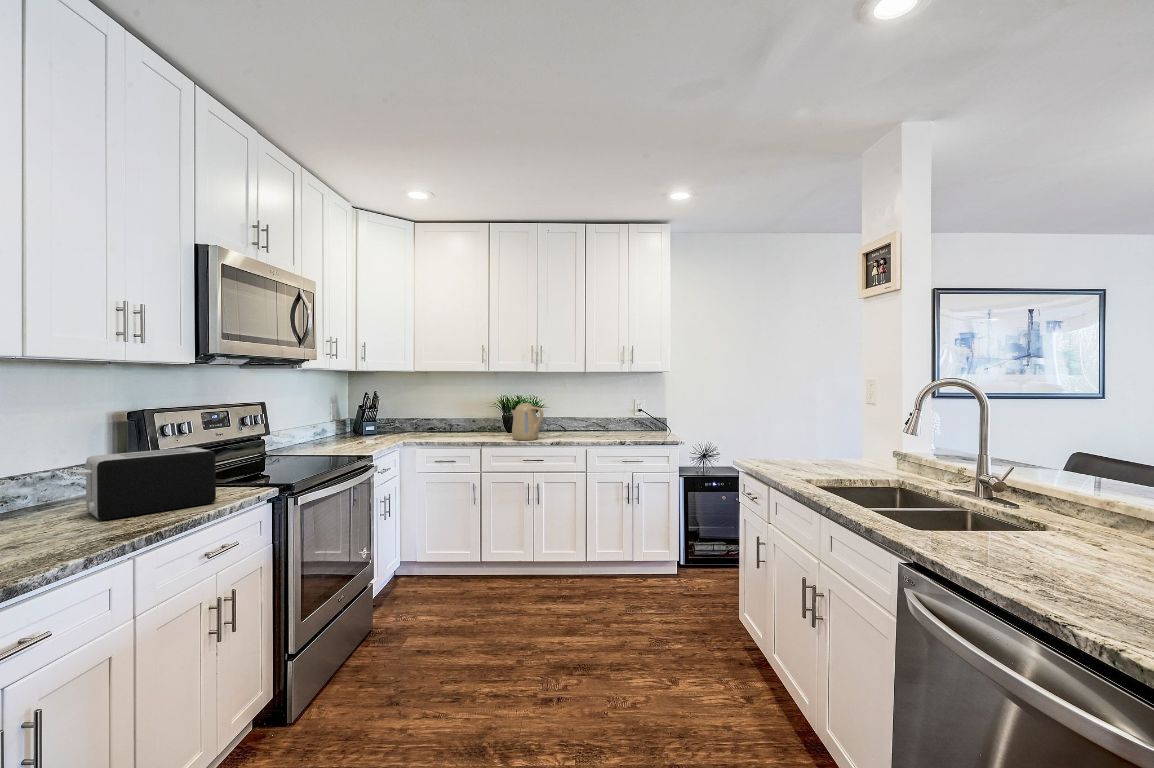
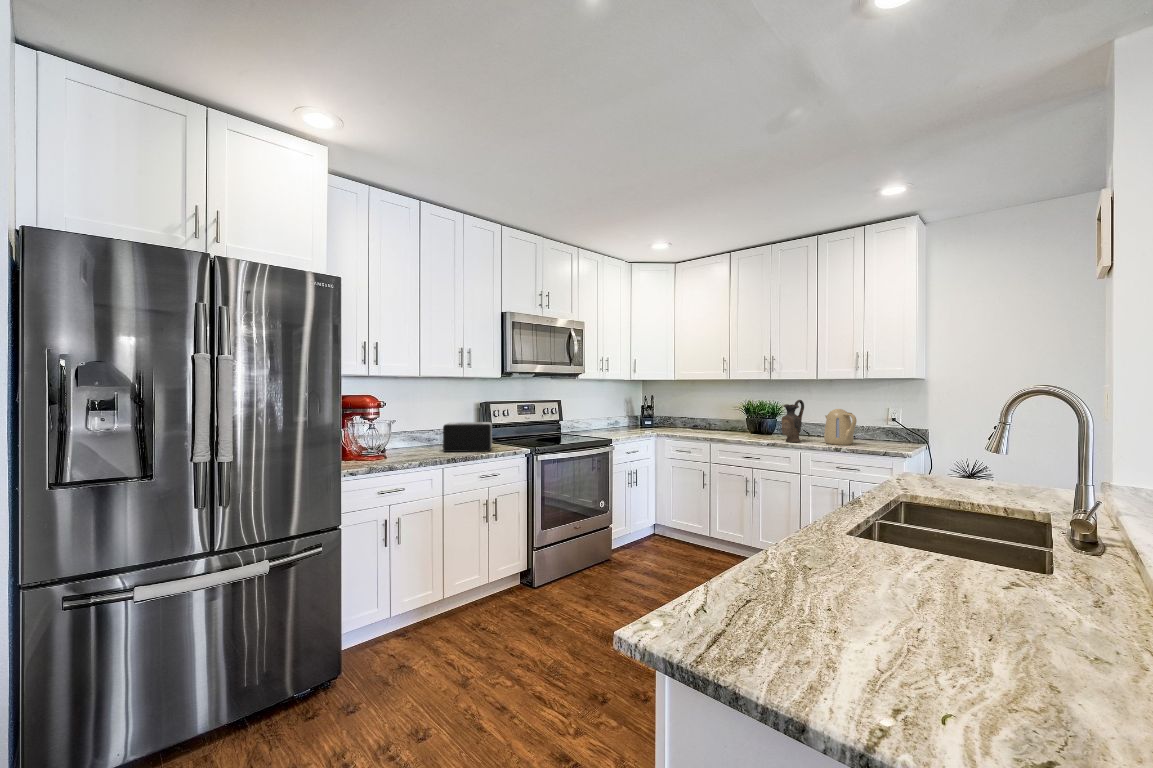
ceramic pitcher: none [567,393,587,440] -> present [781,400,804,442]
kettle: present [512,403,543,440] -> present [824,409,857,445]

